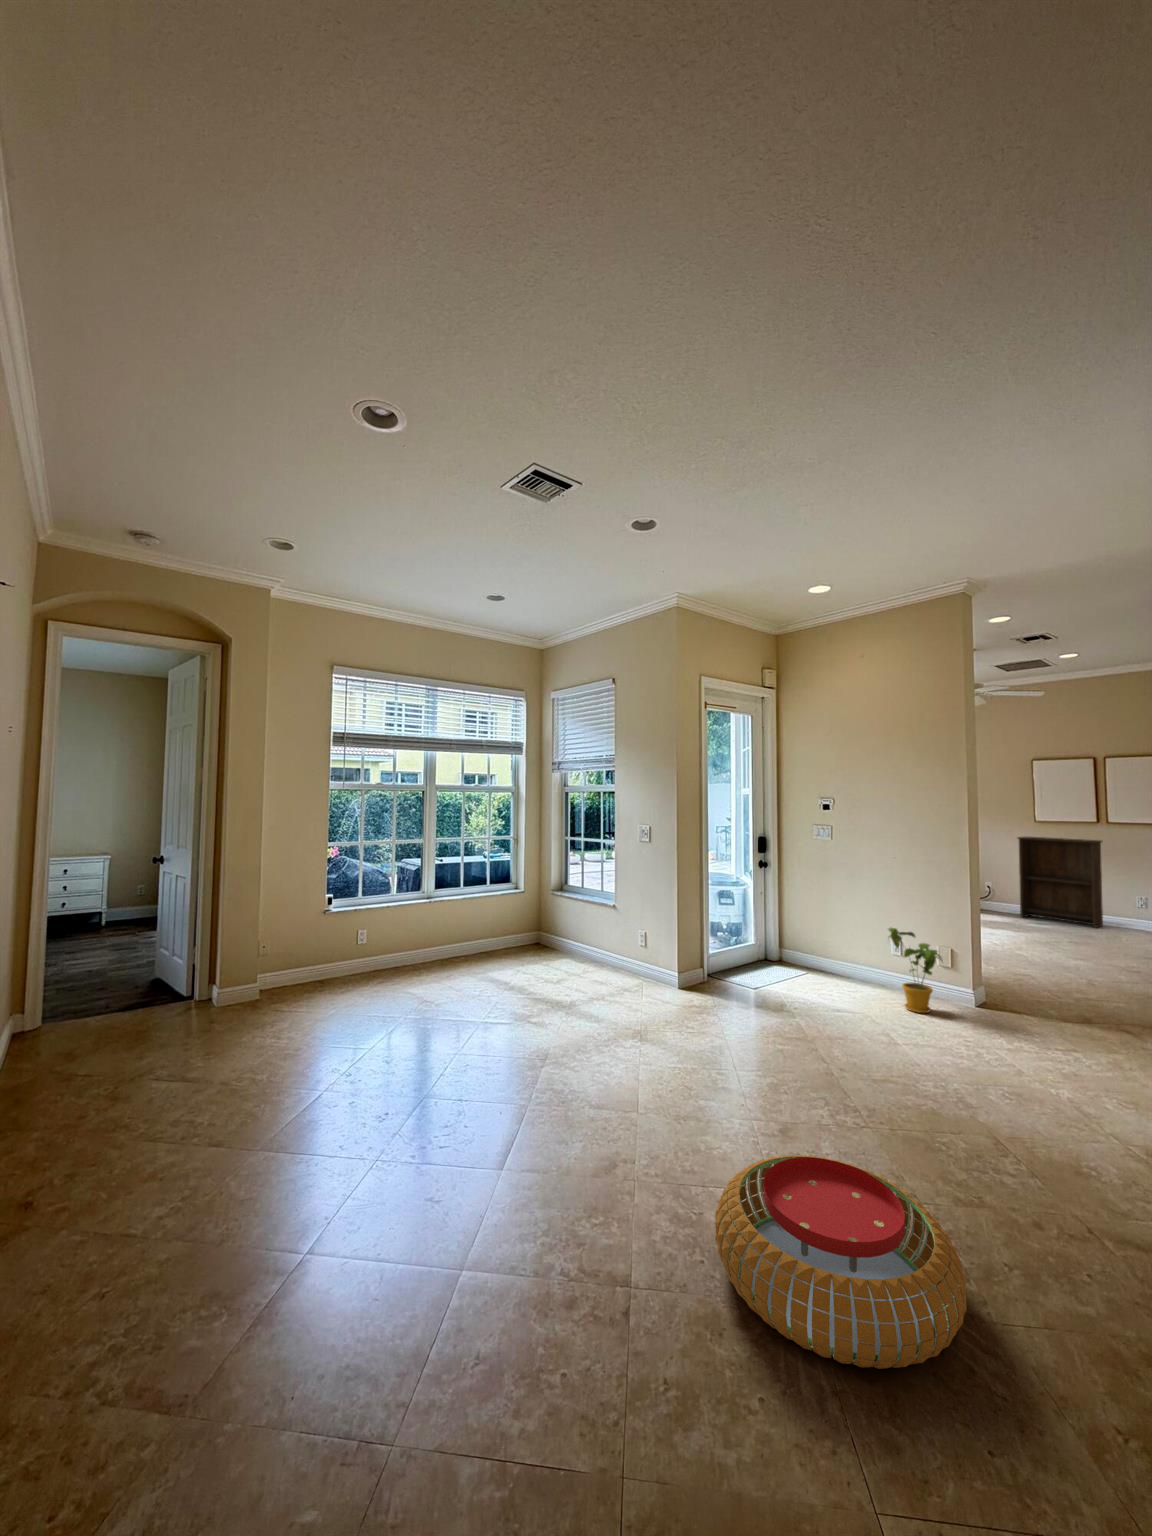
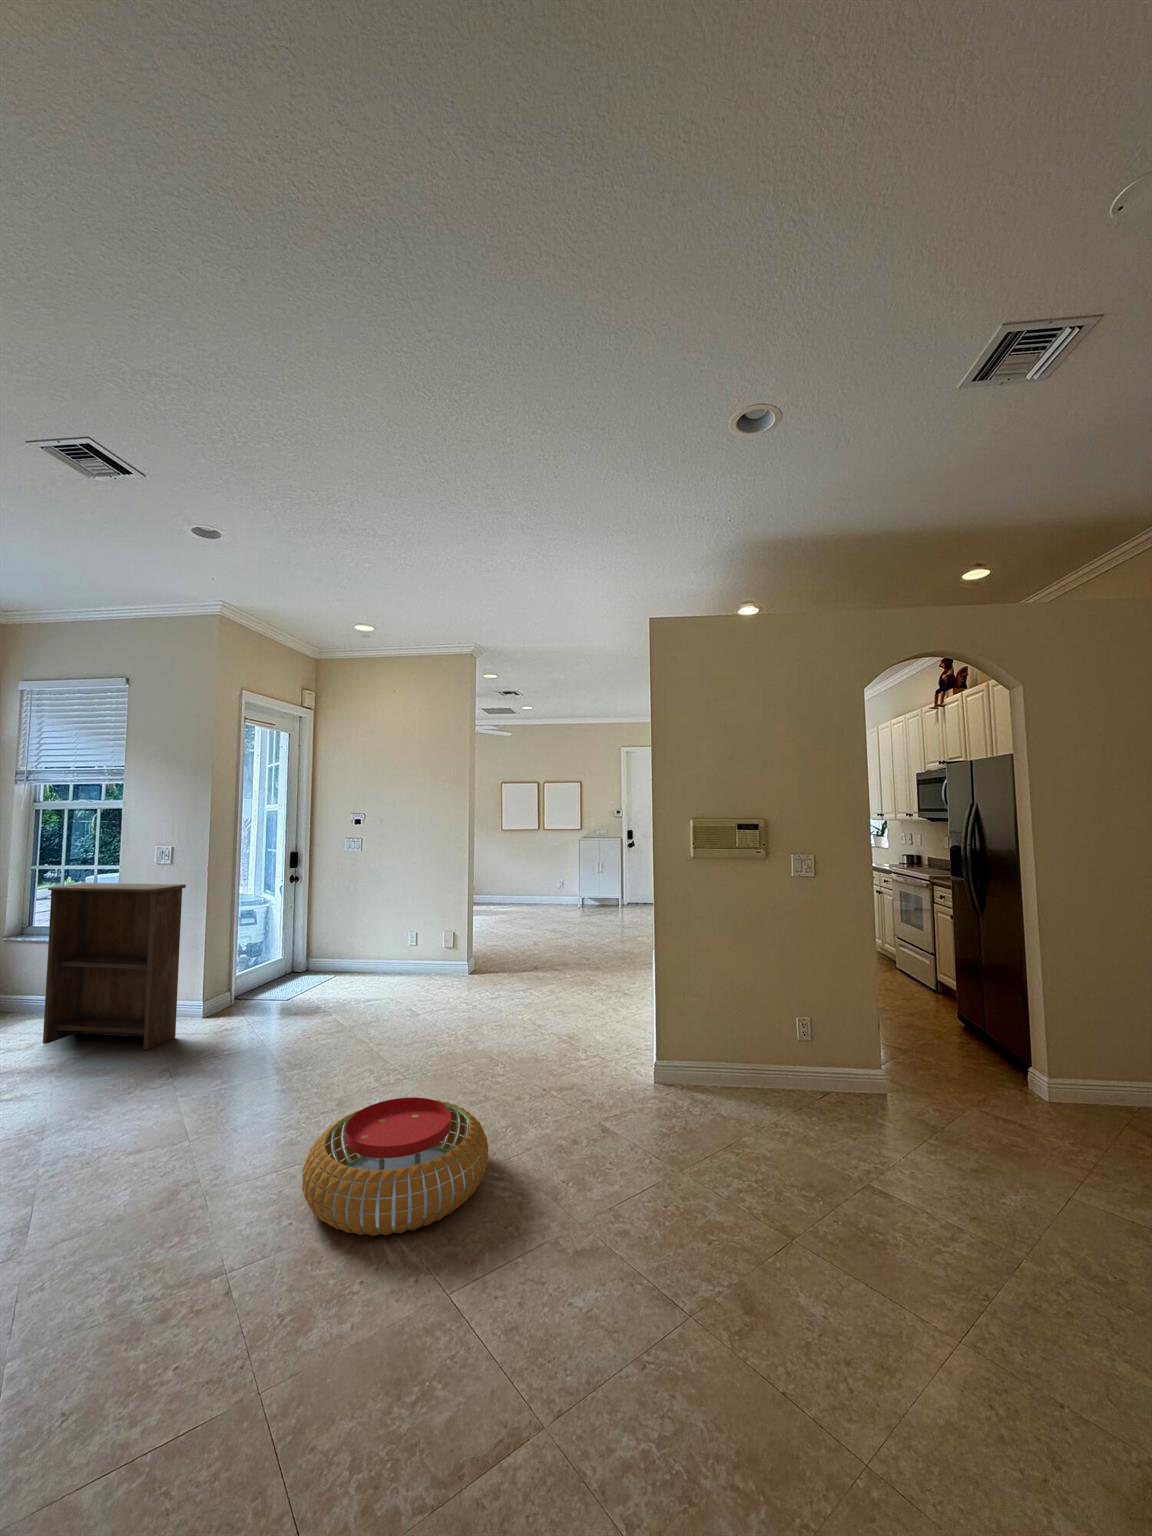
bookshelf: present [1018,837,1103,928] -> present [43,883,186,1050]
house plant: present [888,928,942,1013] -> none [408,922,450,990]

